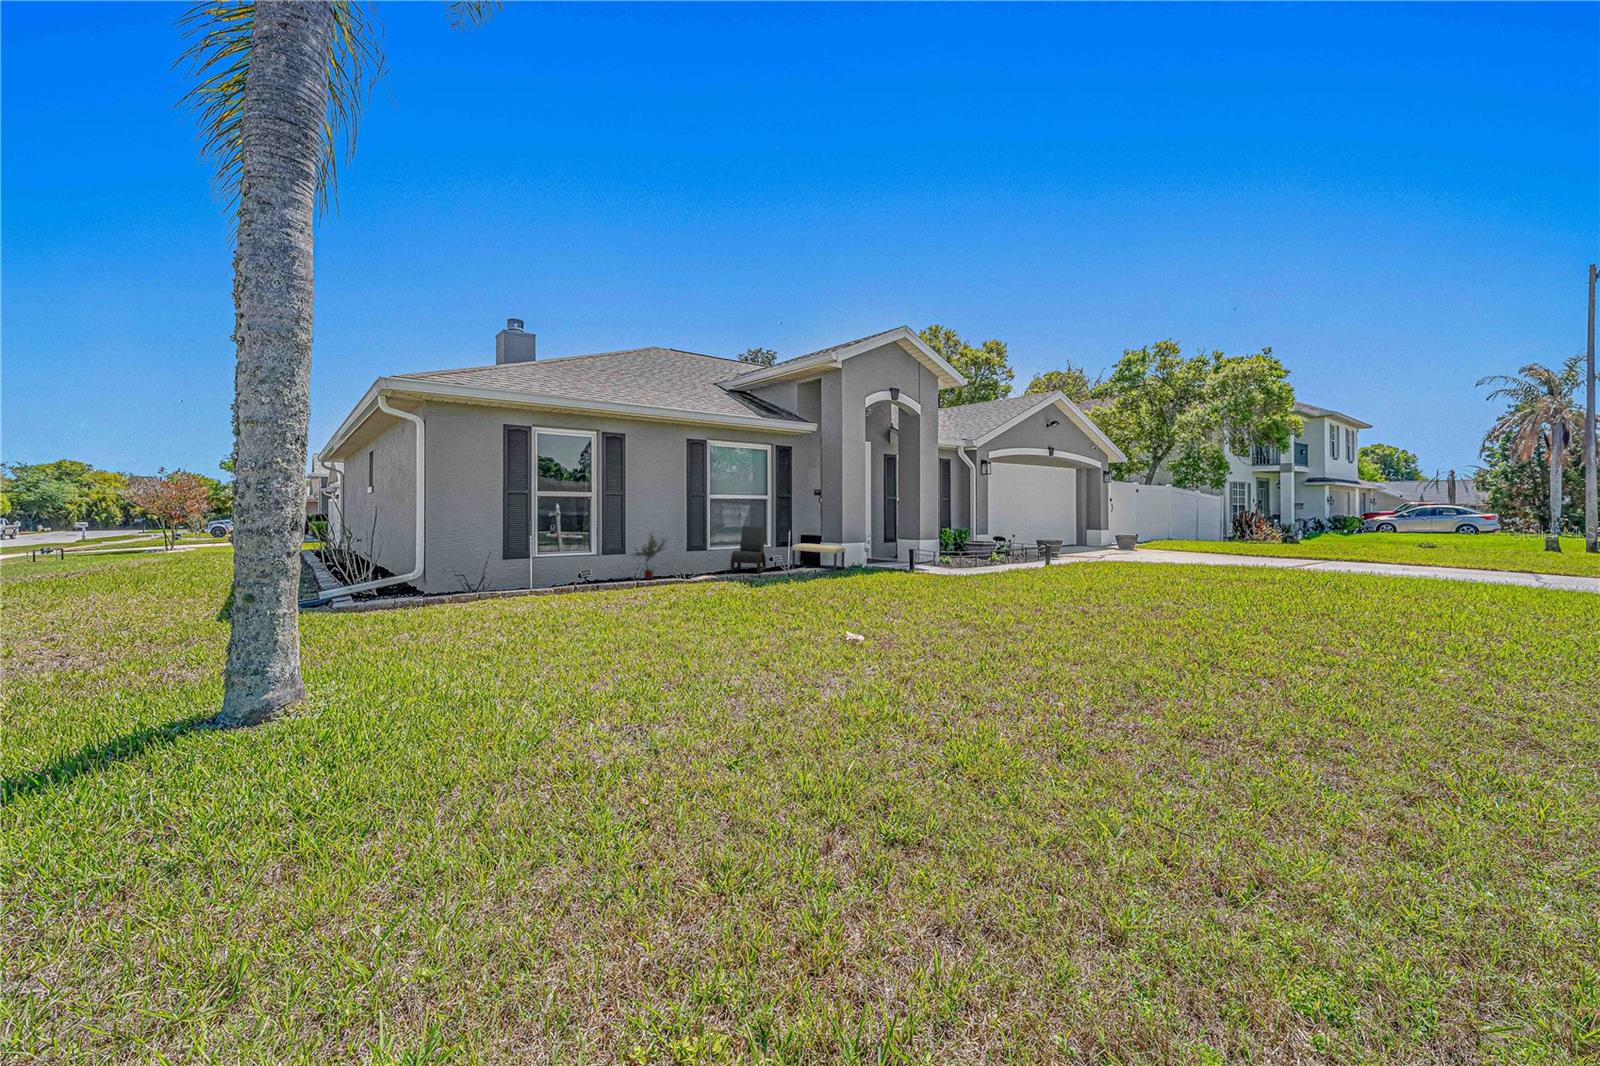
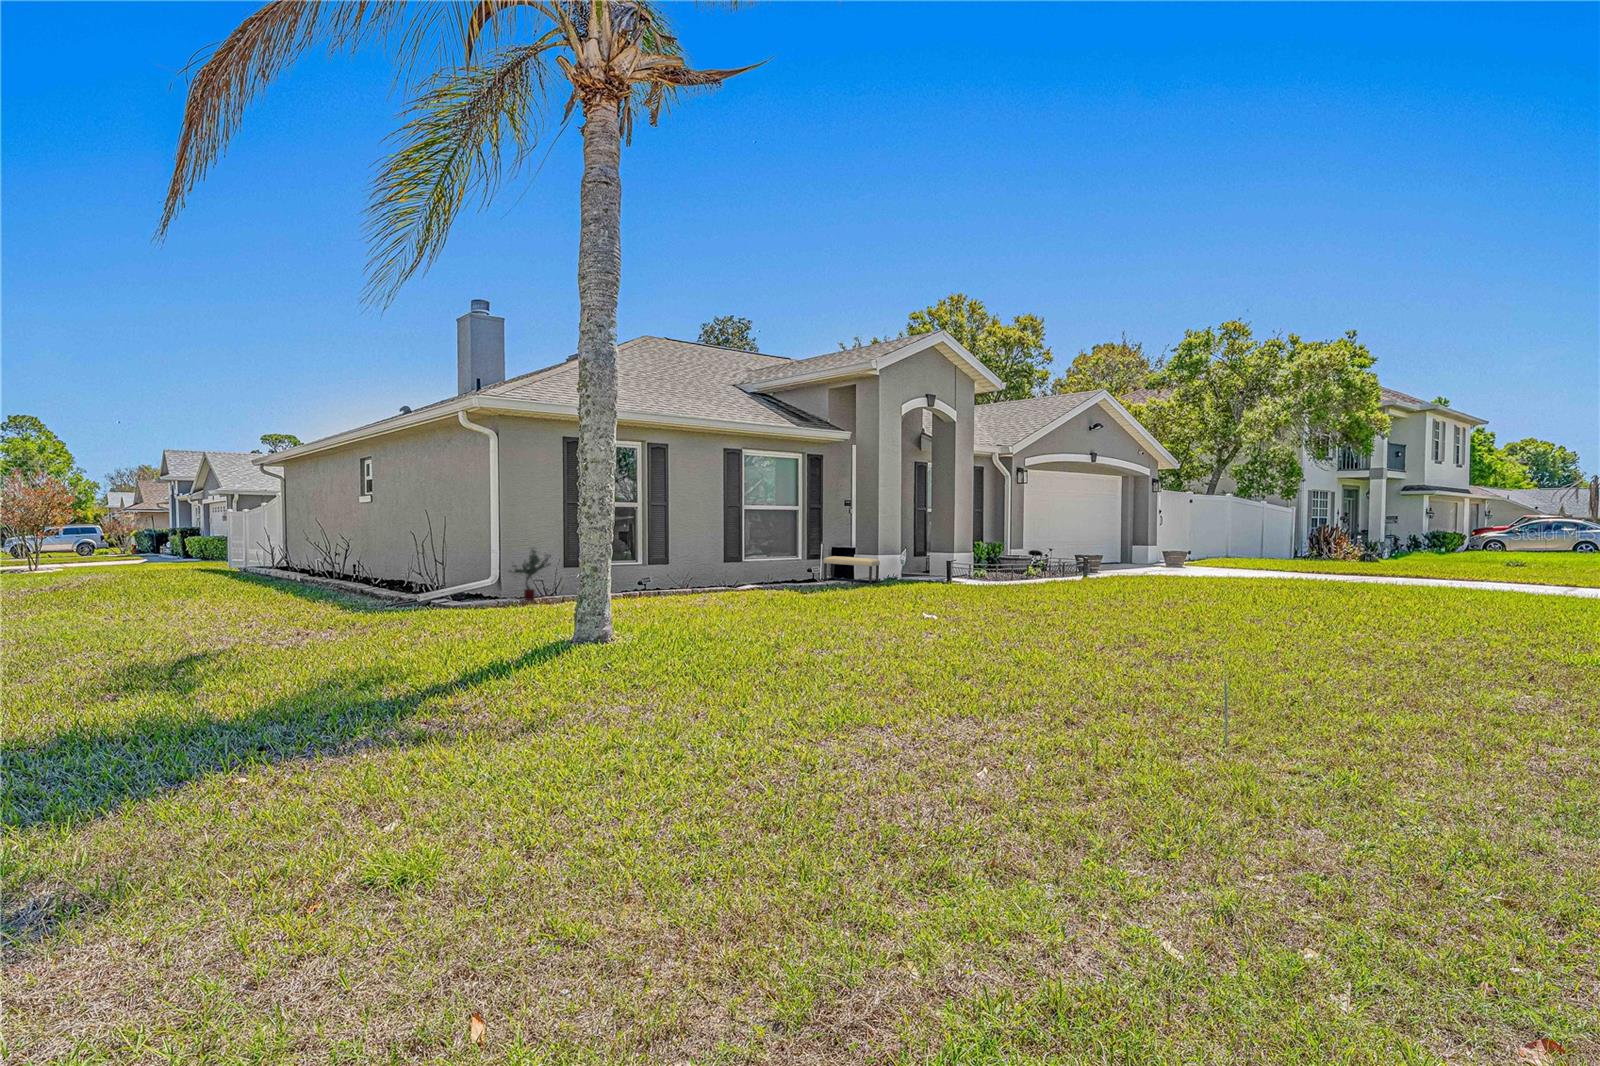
lounge chair: present [730,526,766,573] -> none [766,538,800,586]
potted tree: present [631,535,667,579] -> present [509,548,551,600]

